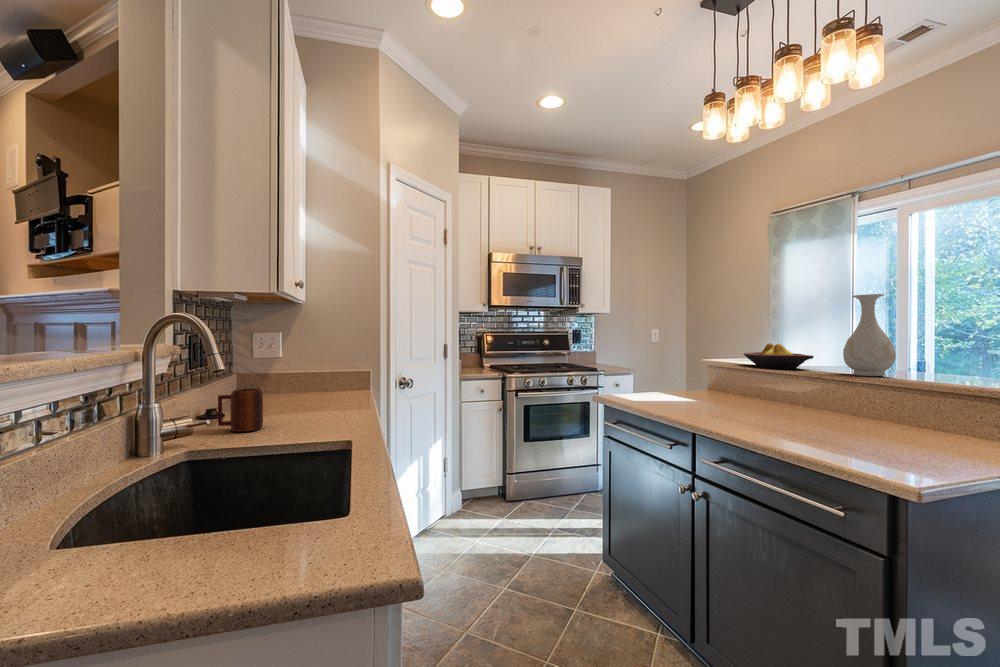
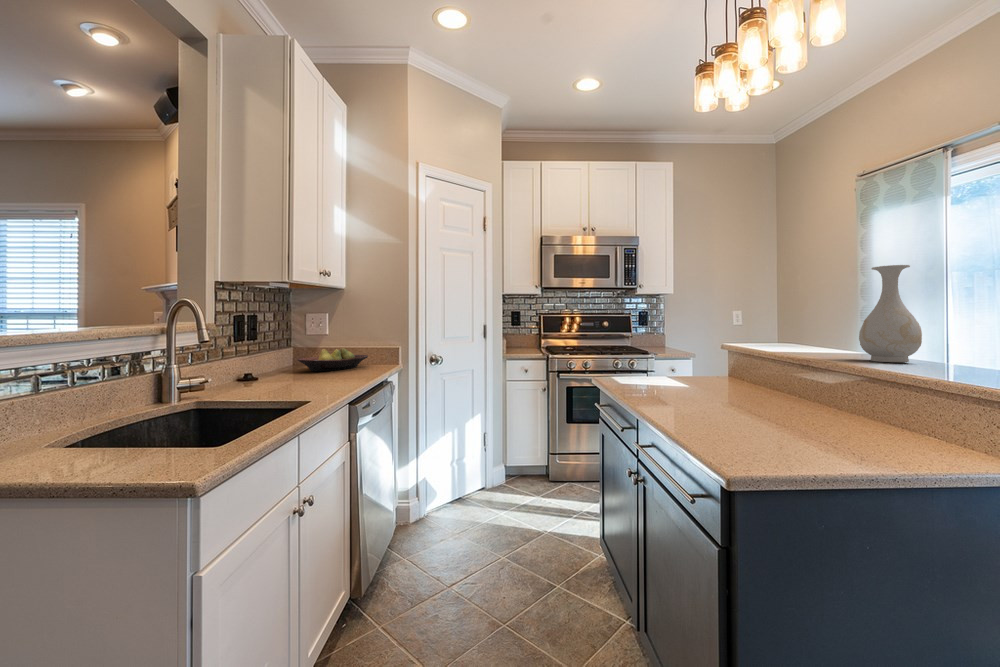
fruit bowl: present [744,343,814,369] -> present [298,348,368,371]
mug: present [218,389,263,432] -> none [235,358,269,391]

